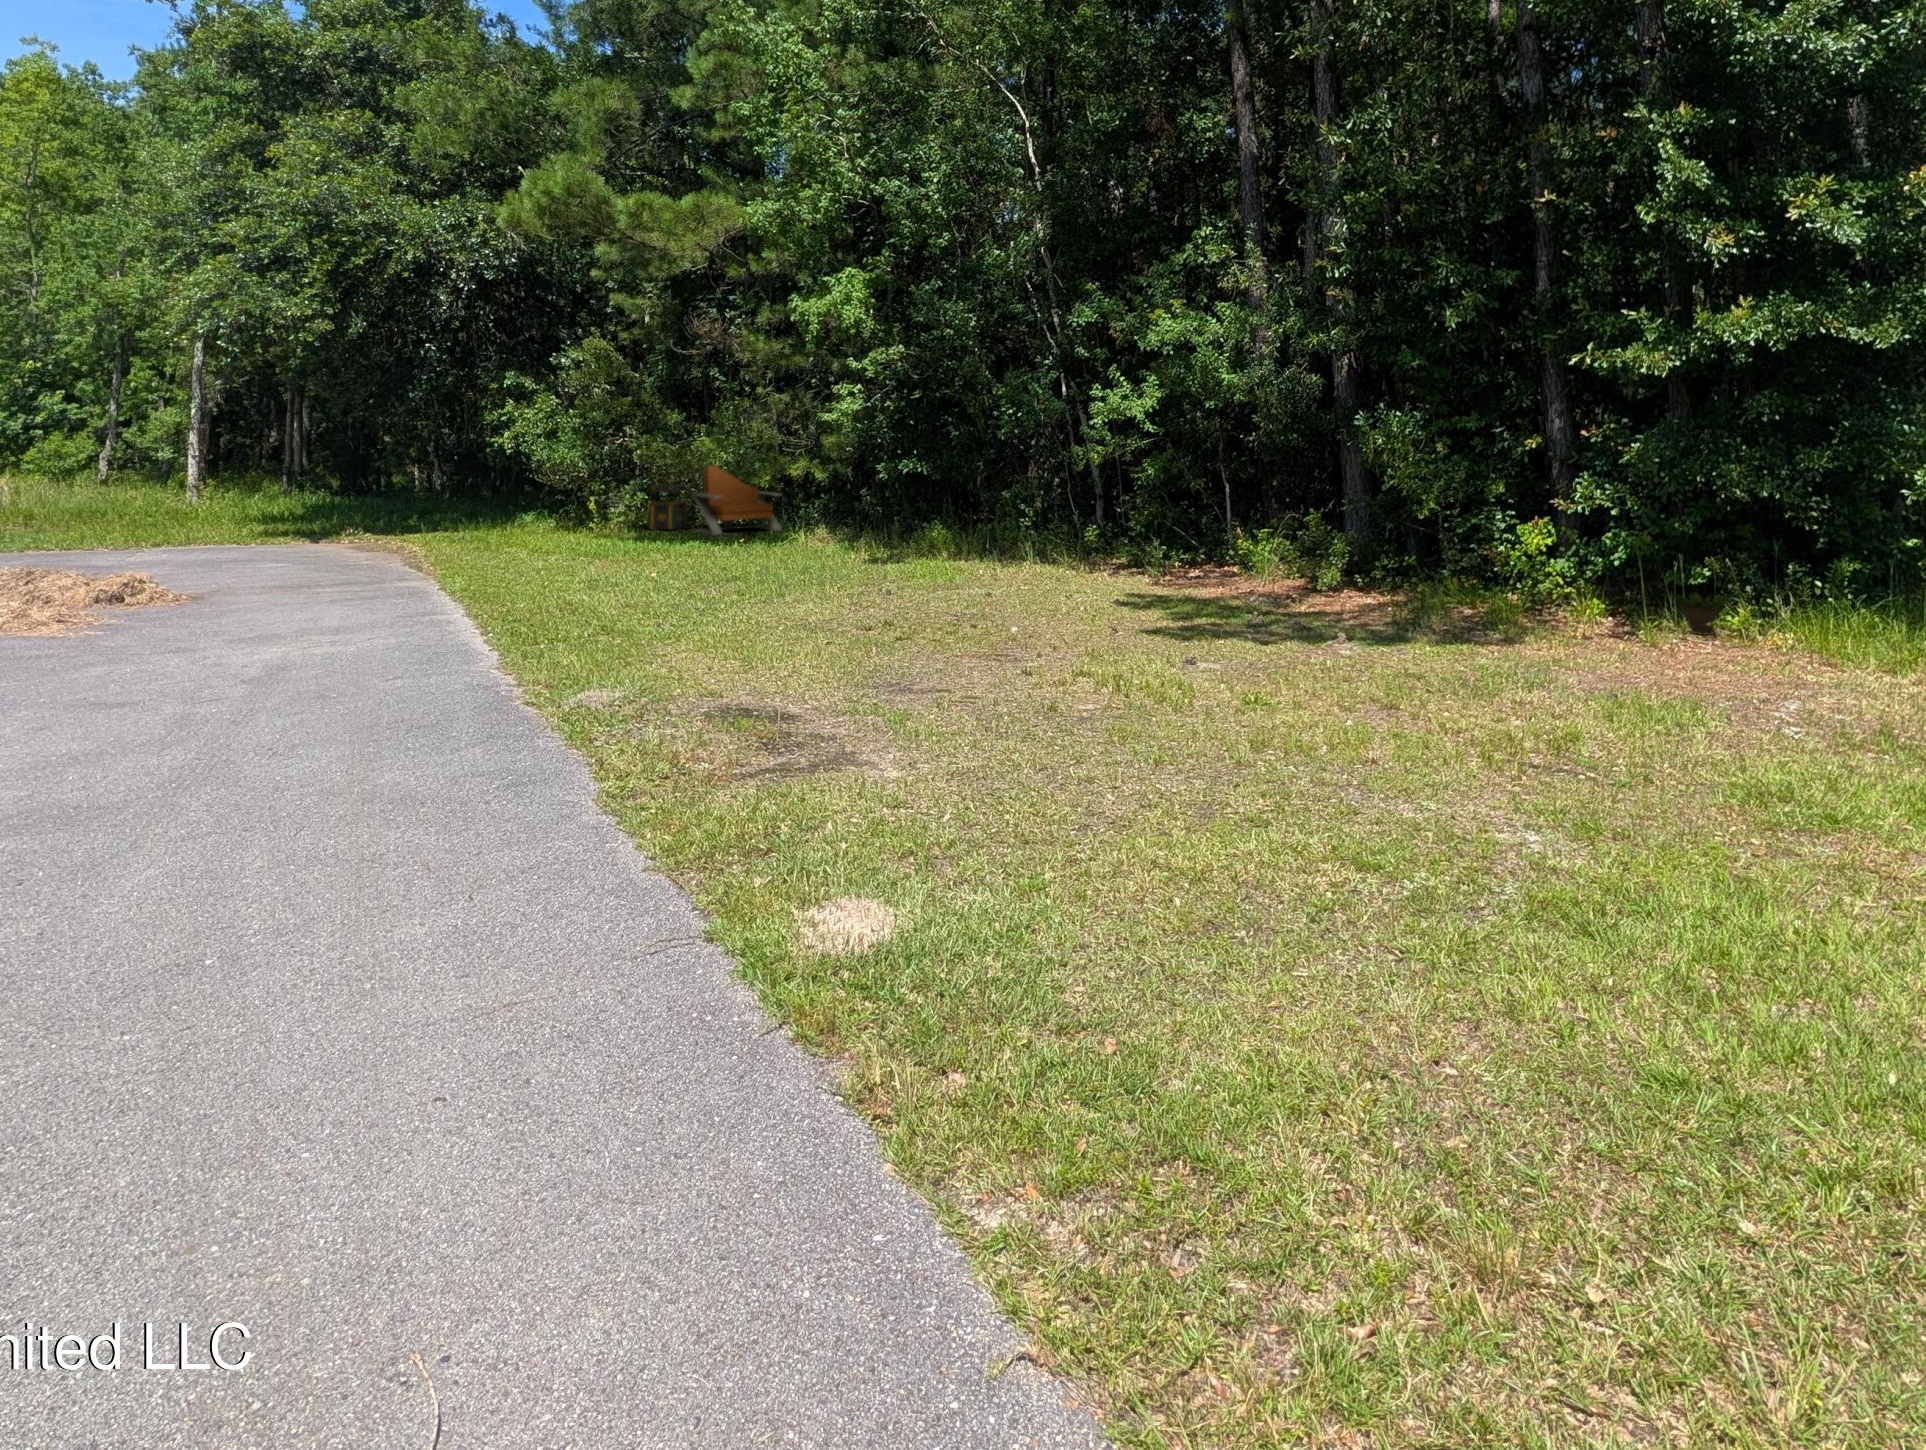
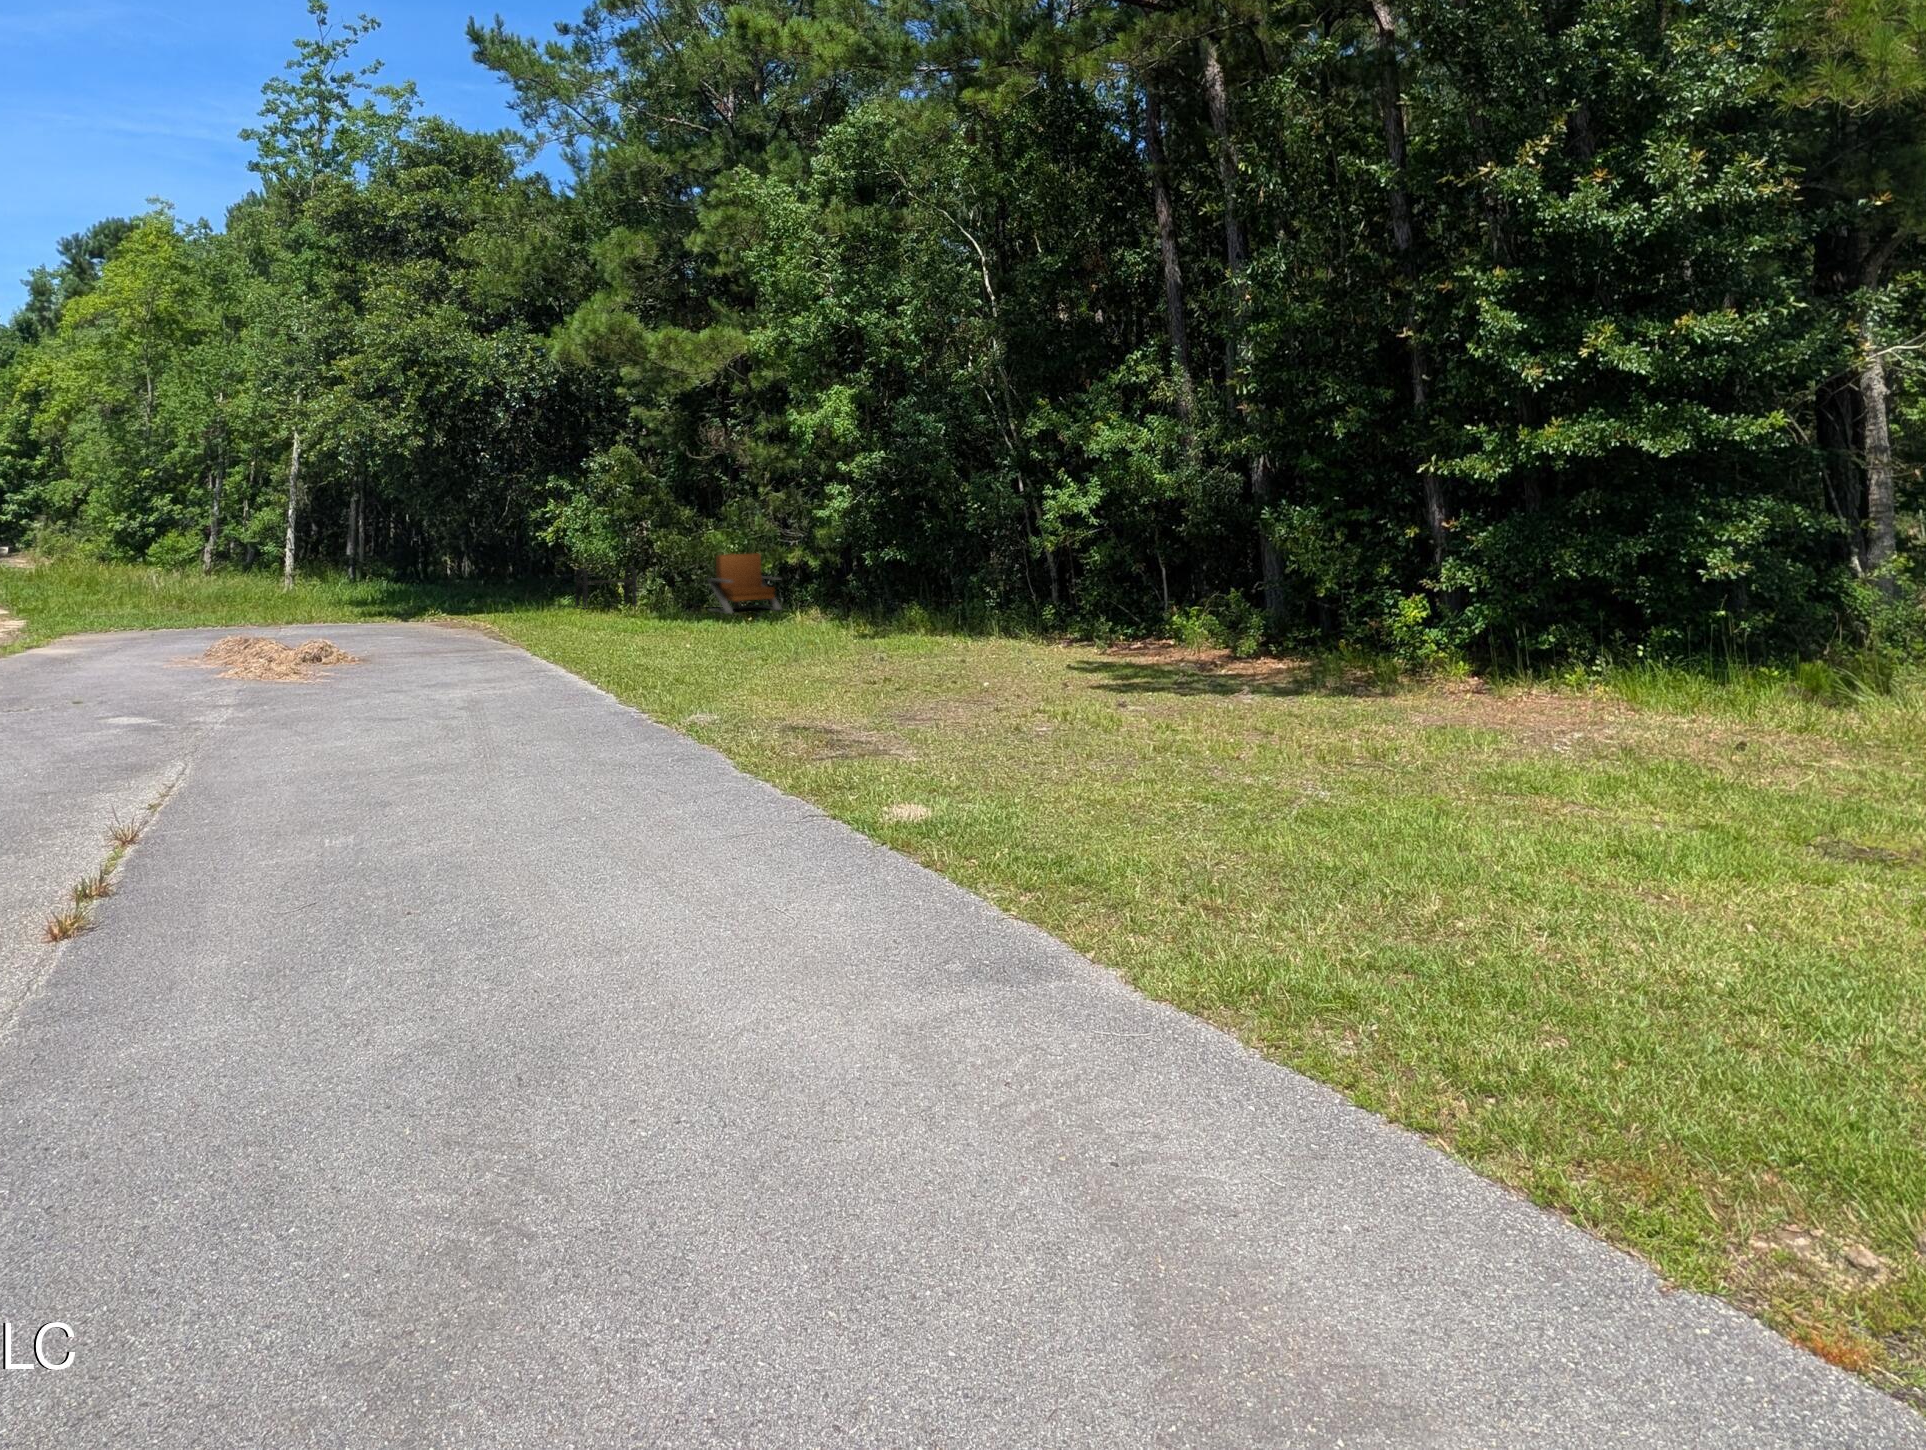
bench: none [533,478,609,529] -> present [575,566,637,609]
toolbox: present [648,484,687,530] -> none [670,570,703,610]
decorative plant: present [1663,593,1733,635] -> none [1514,656,1581,691]

